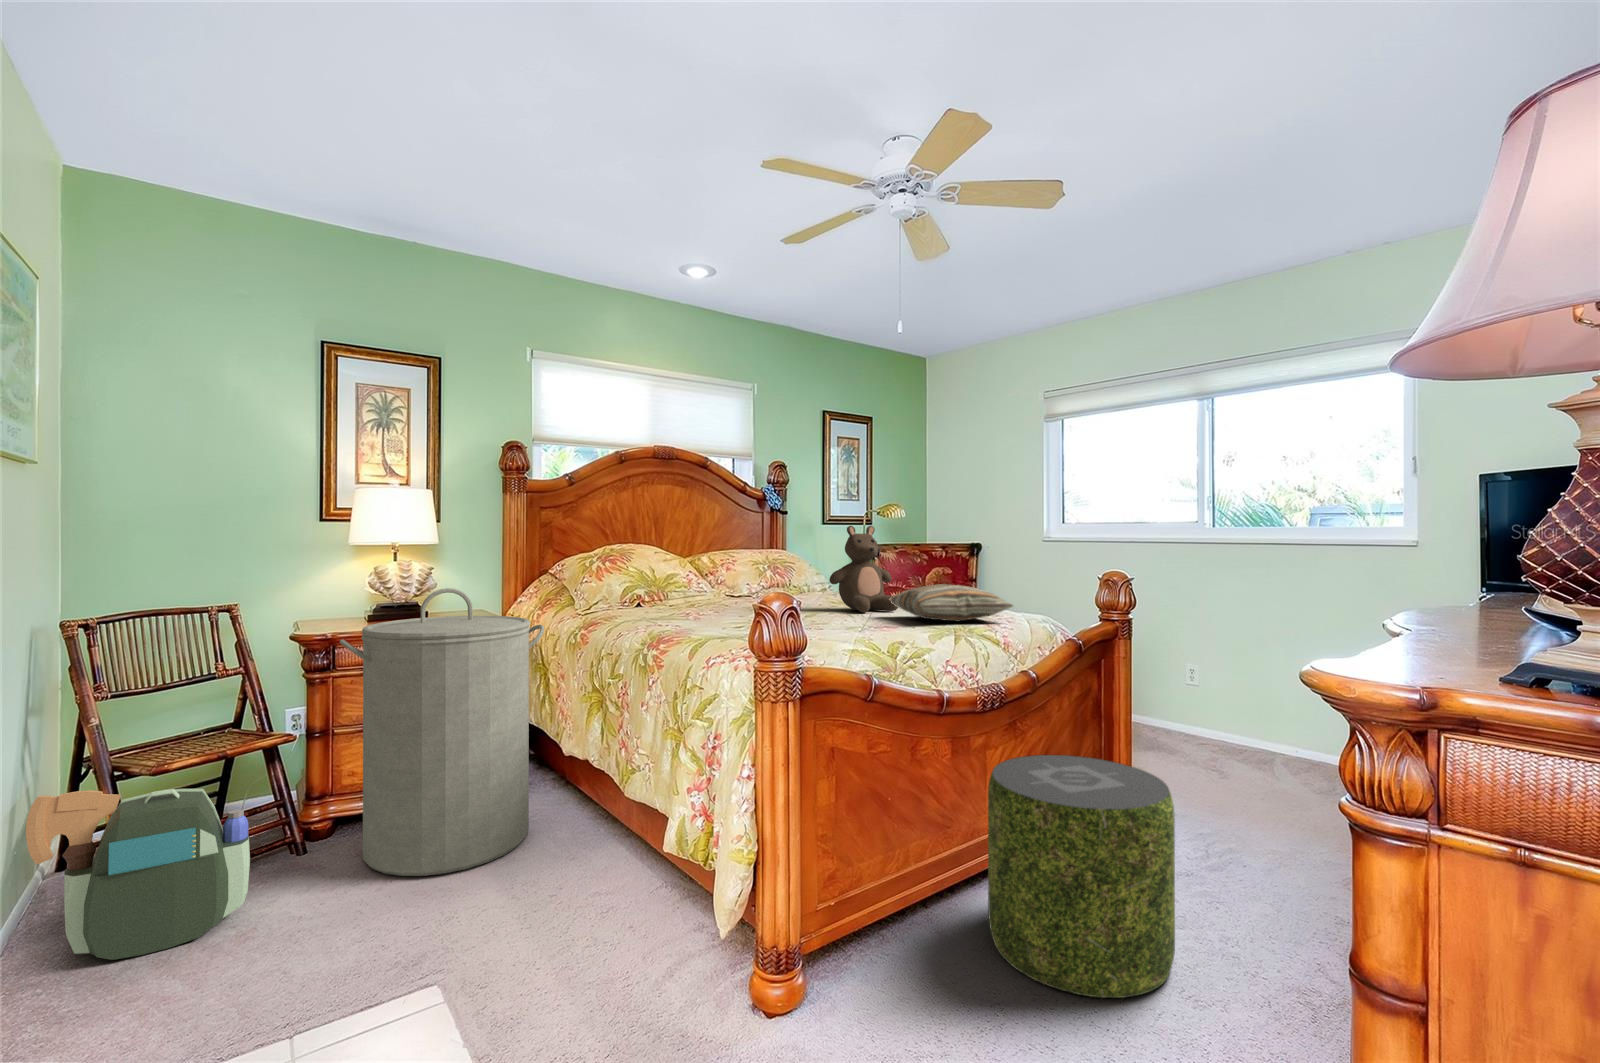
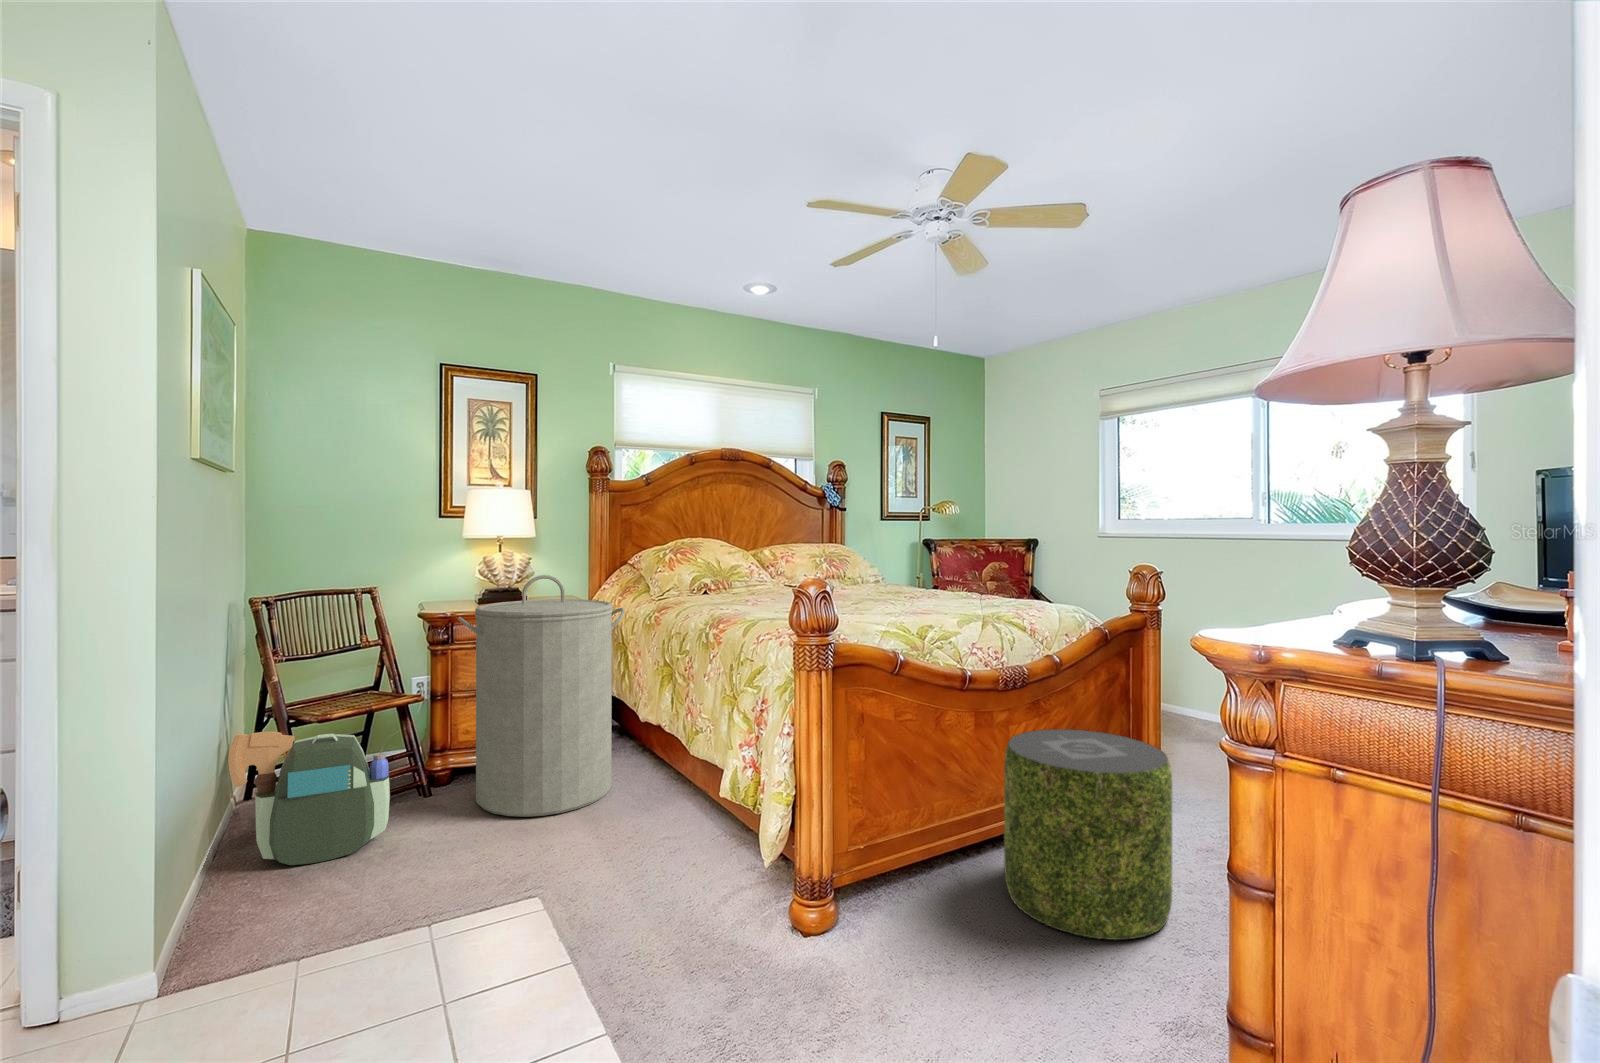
stuffed bear: present [829,526,898,612] -> none [878,522,942,601]
pillow: present [890,584,1013,621] -> none [930,576,1043,609]

